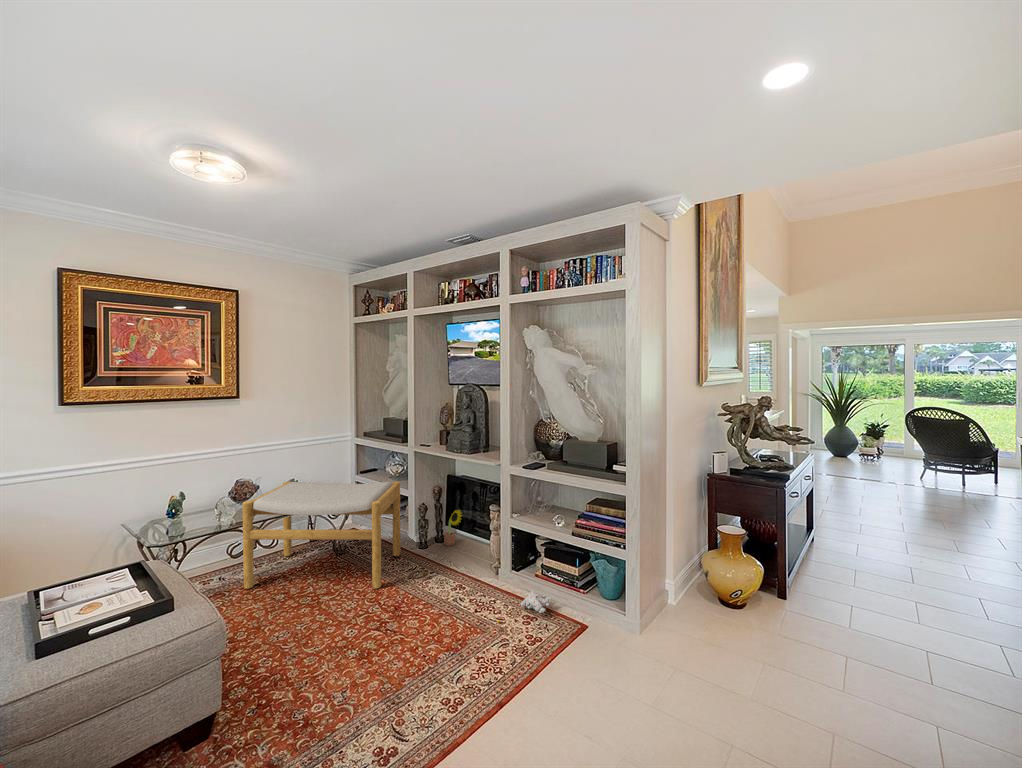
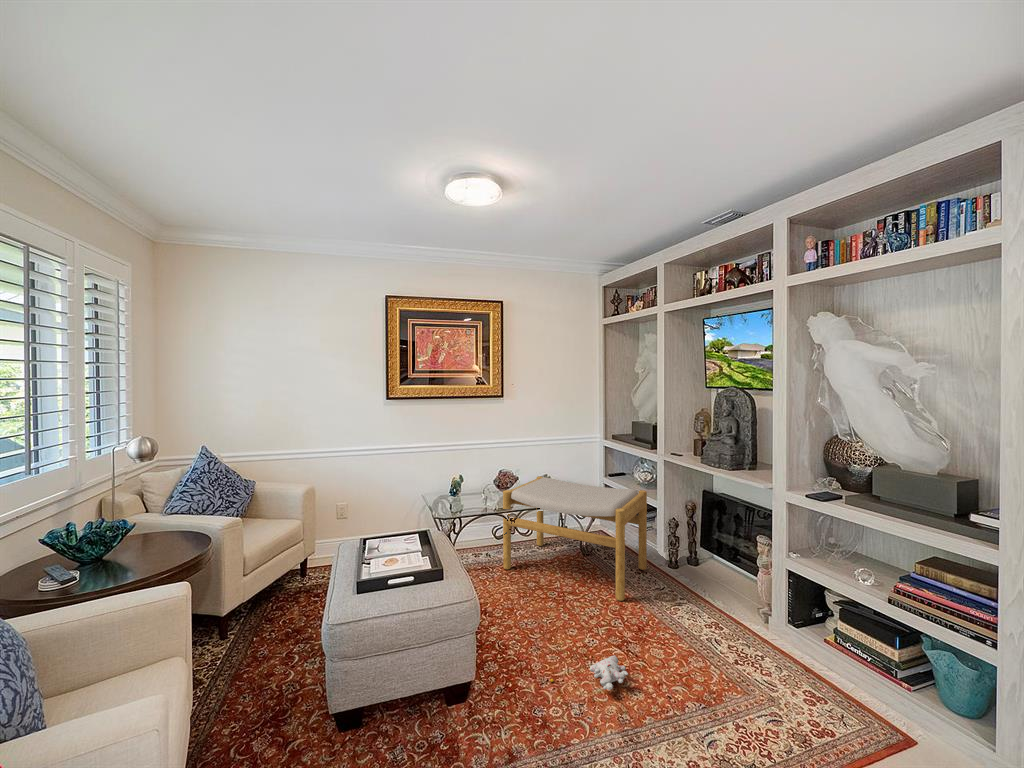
decorative plant: present [444,510,462,546] -> none [697,531,721,571]
plush toy: present [497,591,551,623] -> present [550,655,628,690]

